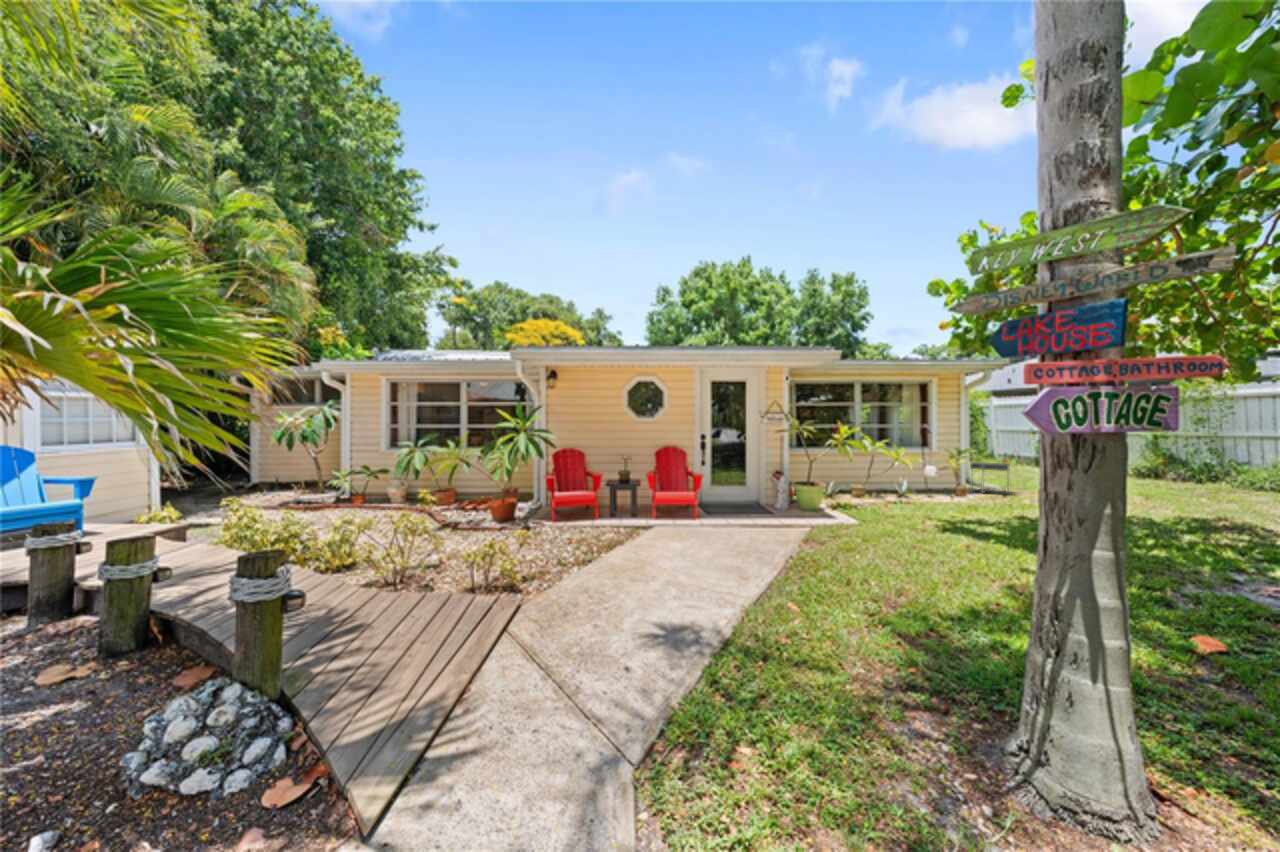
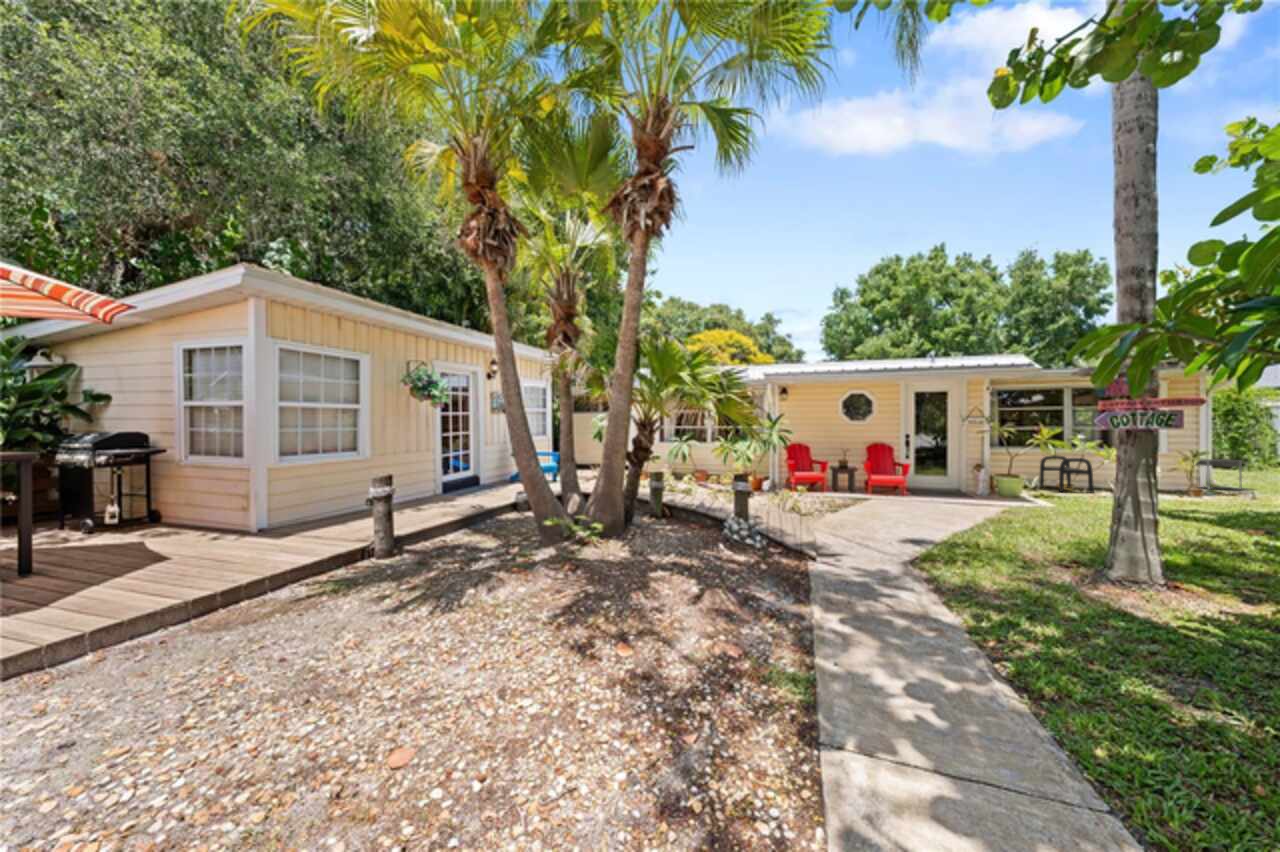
bench: none [834,458,887,499] -> present [1039,455,1094,492]

